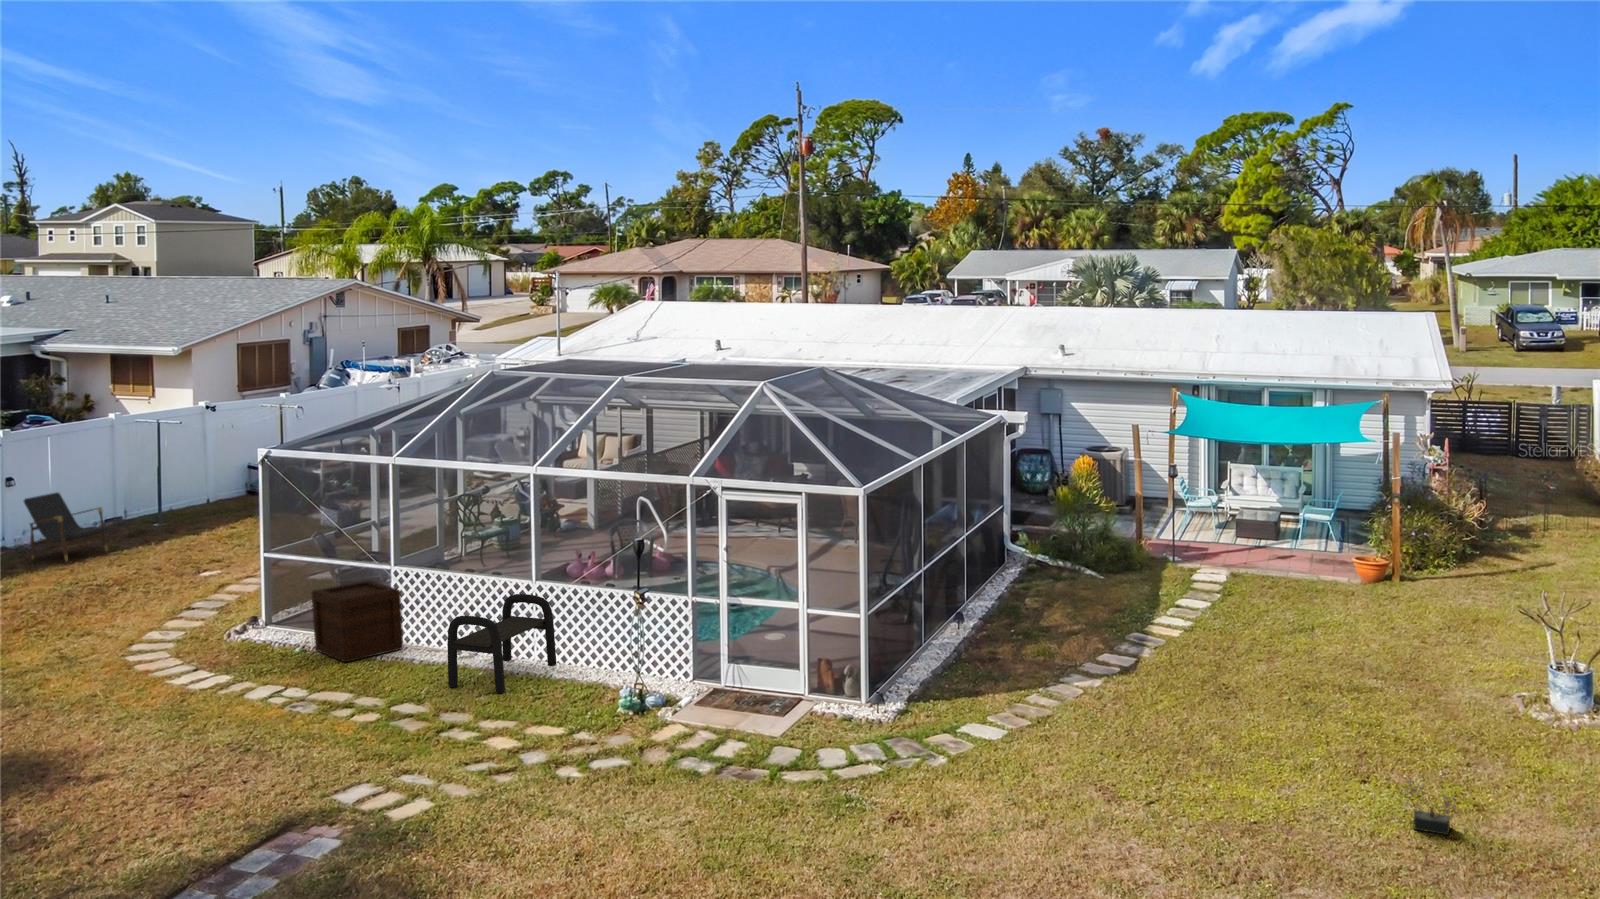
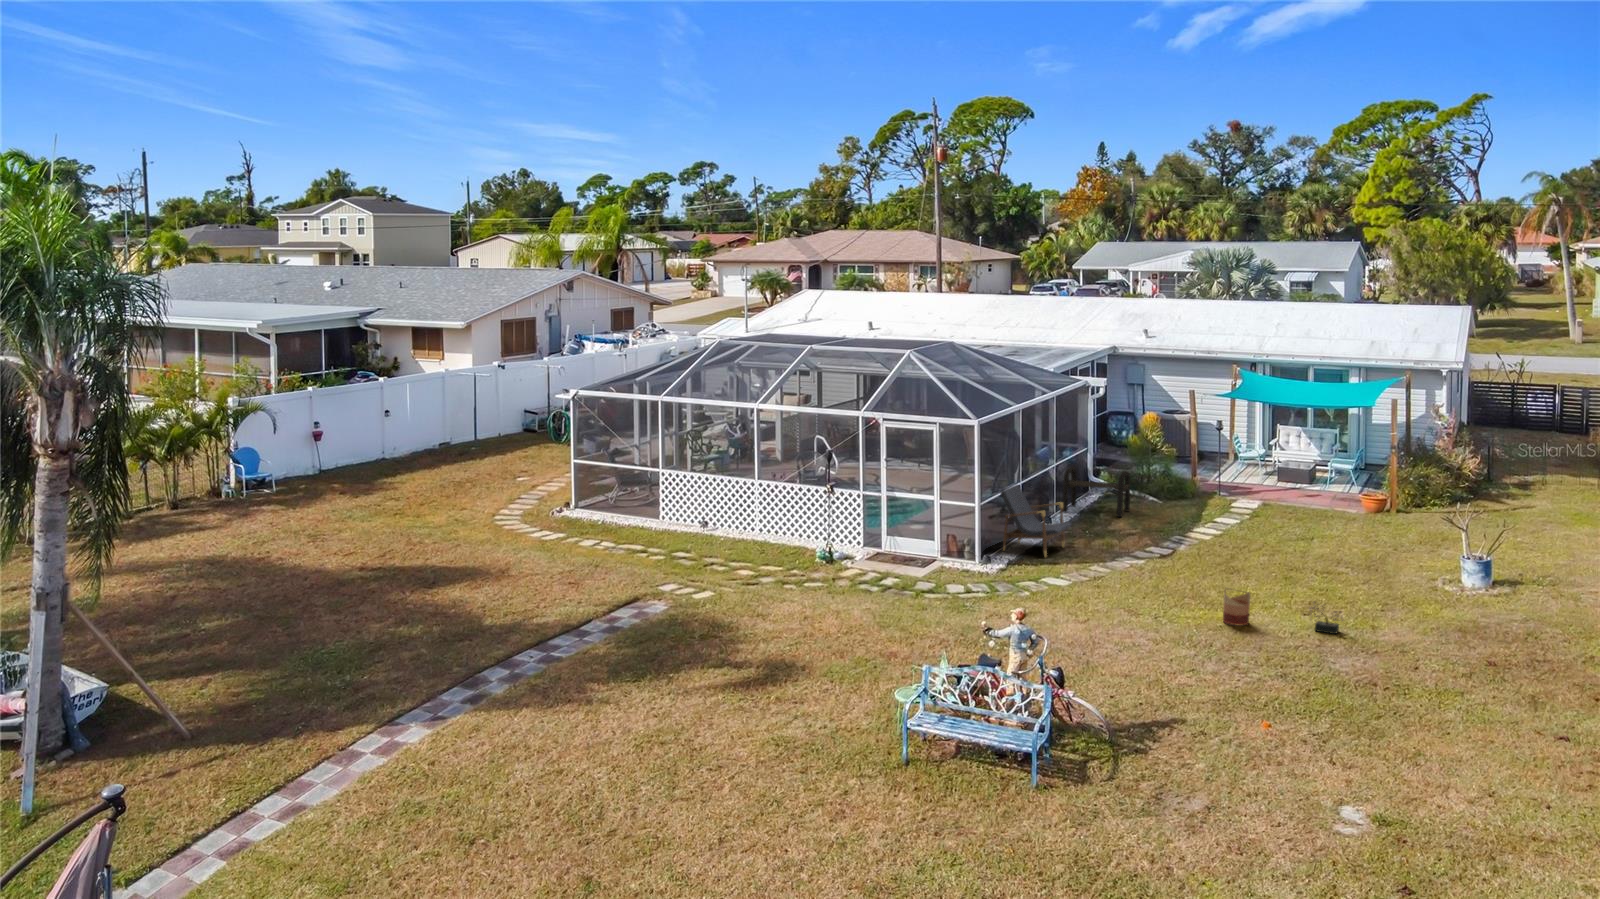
lounge chair: present [24,493,109,562] -> present [1001,485,1071,557]
wooden crate: present [312,580,403,662] -> none [610,479,668,531]
bench: present [447,594,556,693] -> present [1063,467,1130,517]
basket: none [1264,760,1308,824] -> present [1223,590,1250,626]

